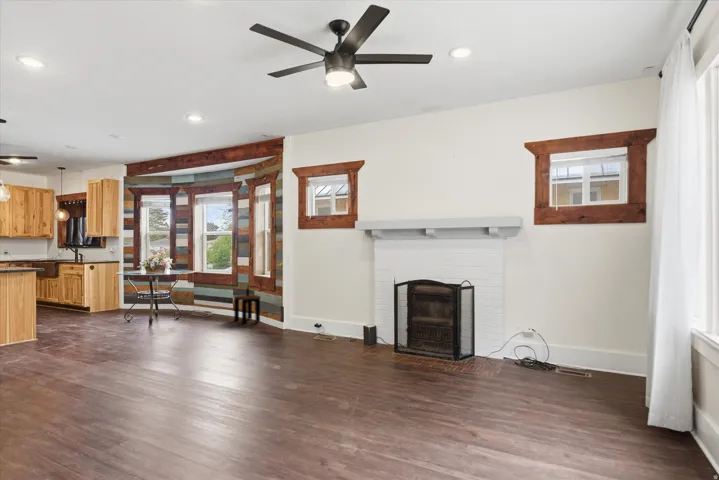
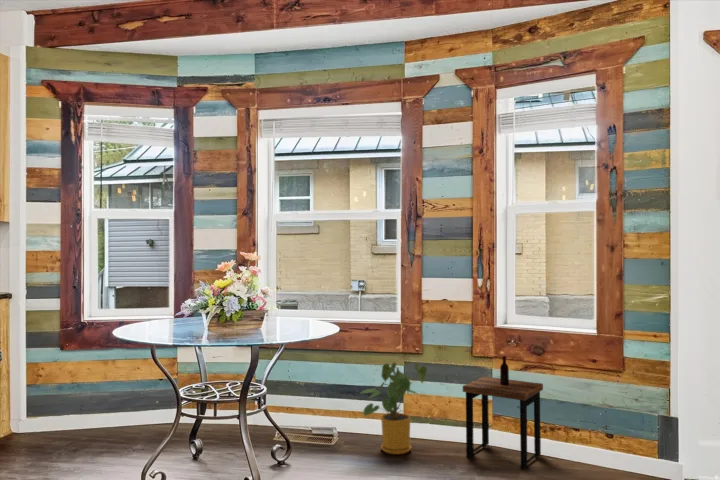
house plant: none [202,288,235,319] -> present [362,363,427,454]

